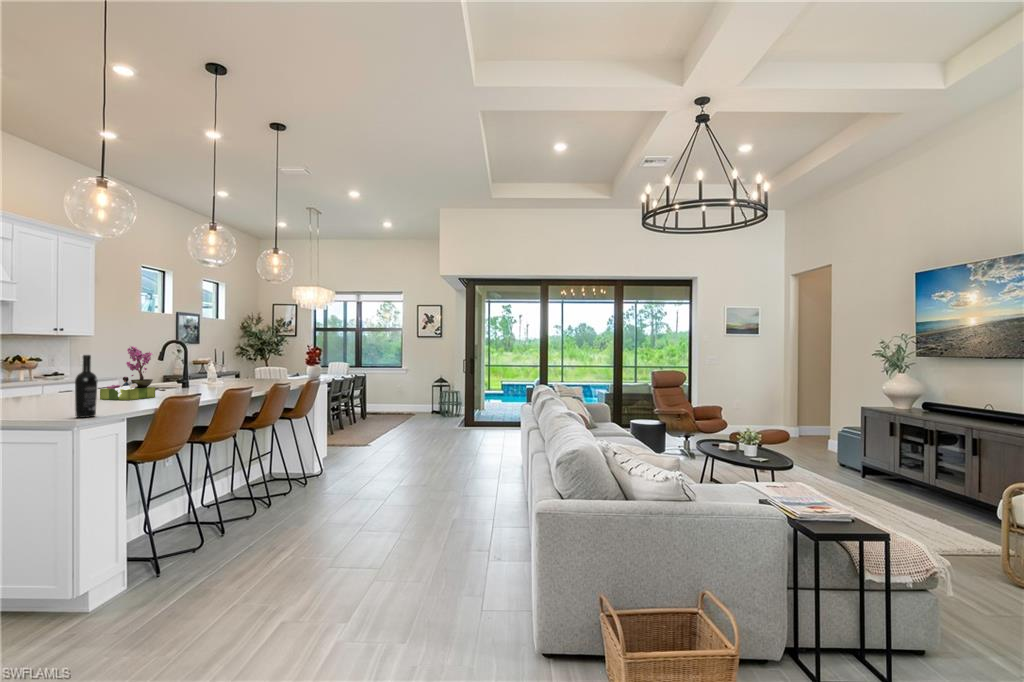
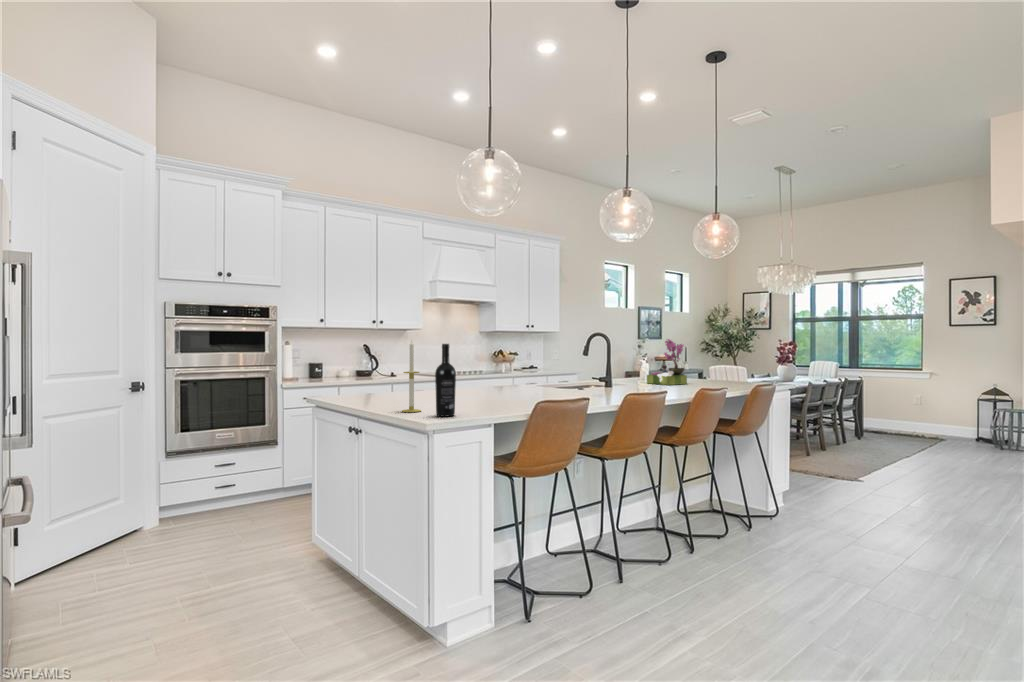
flower arrangement: present [100,346,155,400] -> present [647,339,687,385]
candle: none [22,350,46,418] -> present [402,341,421,412]

